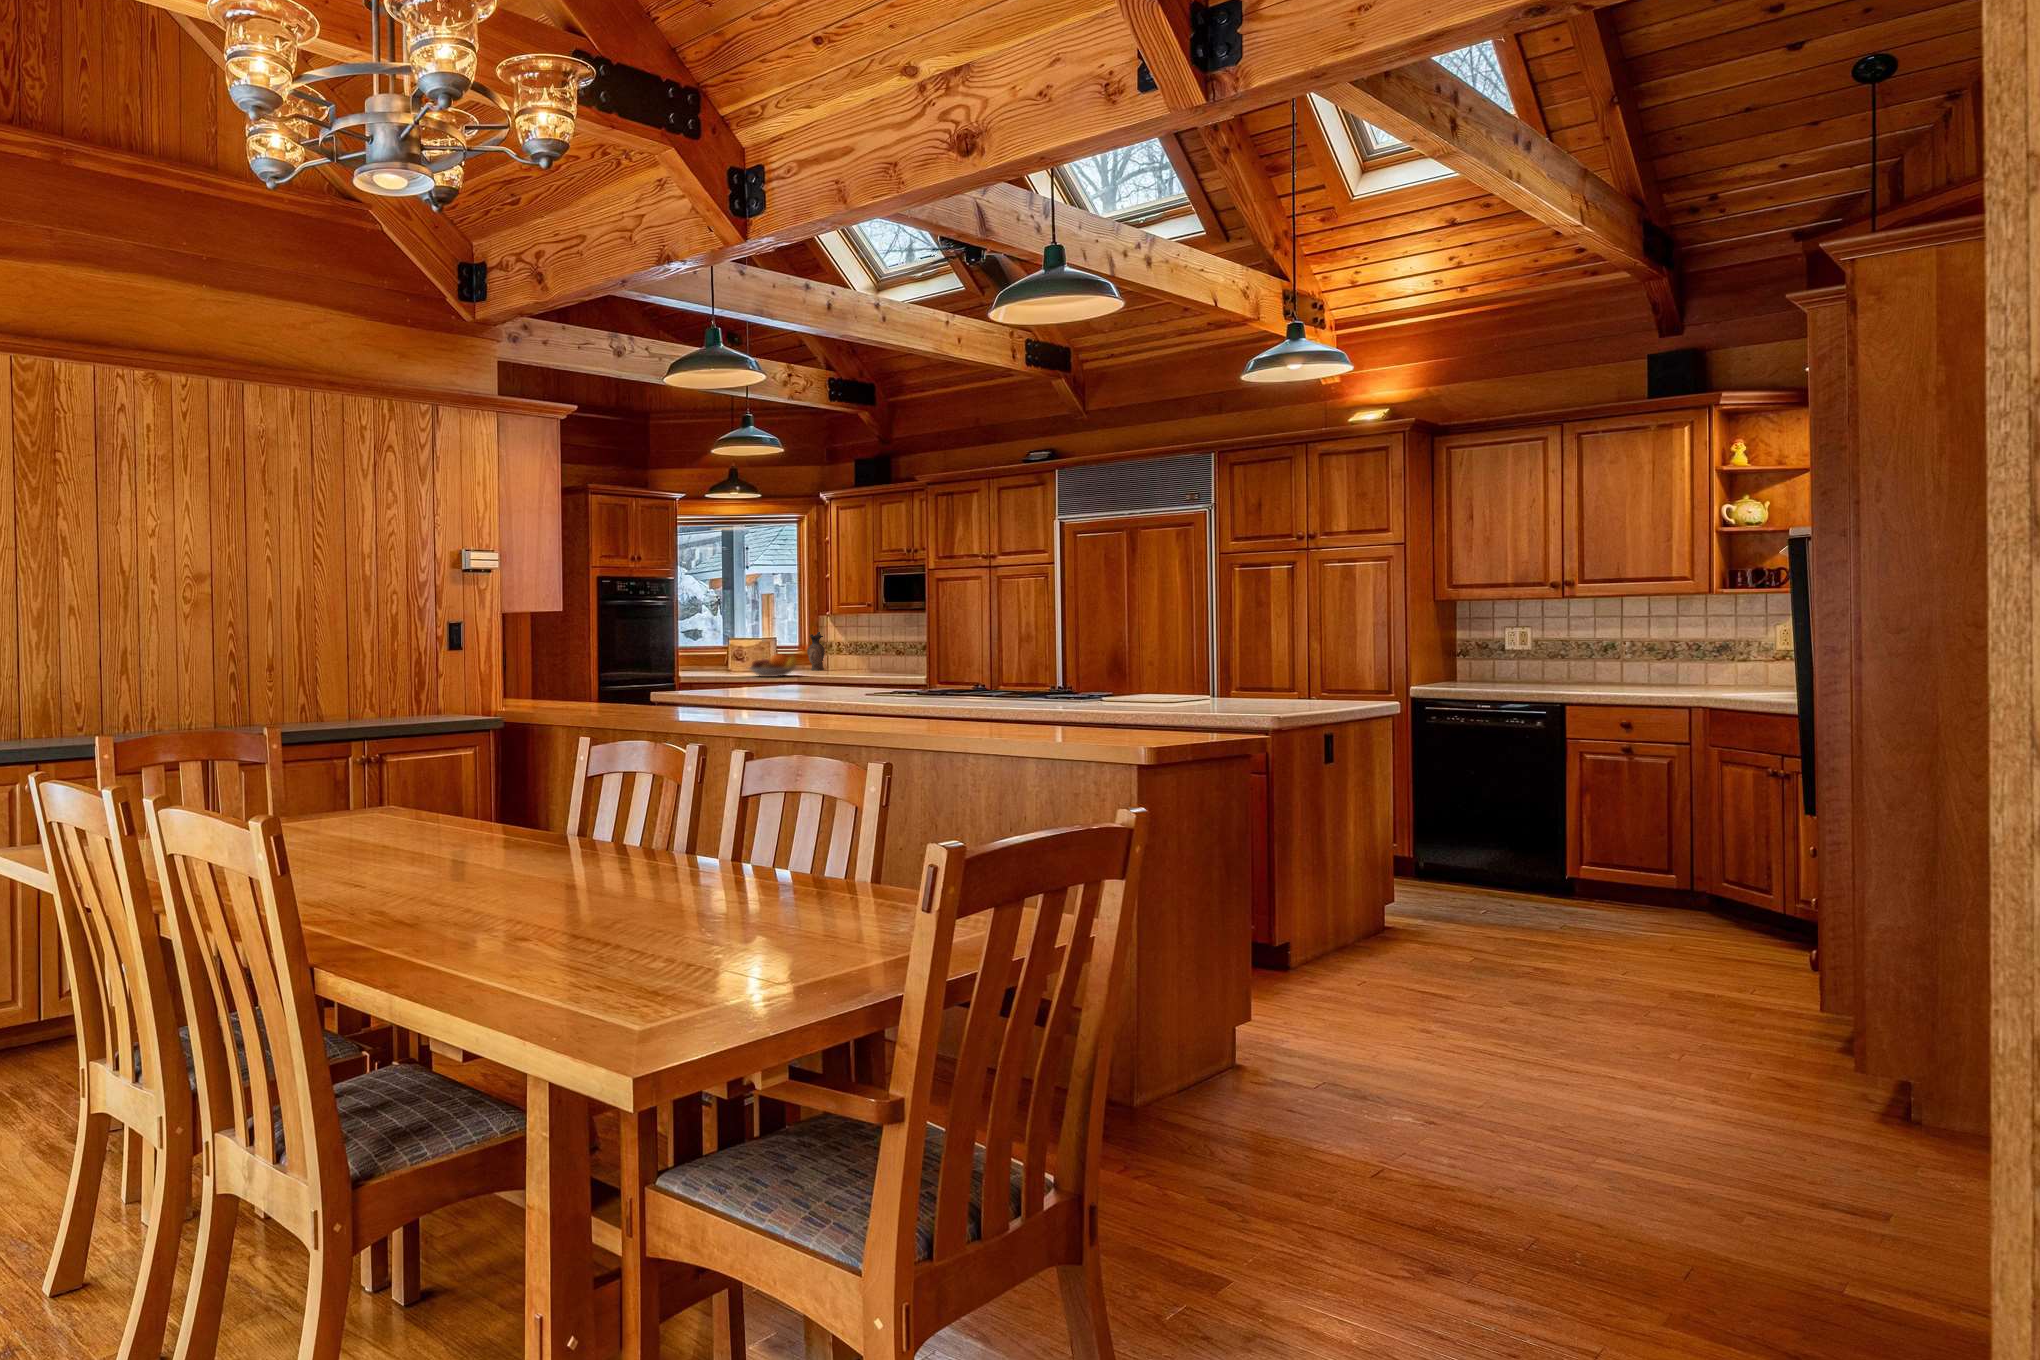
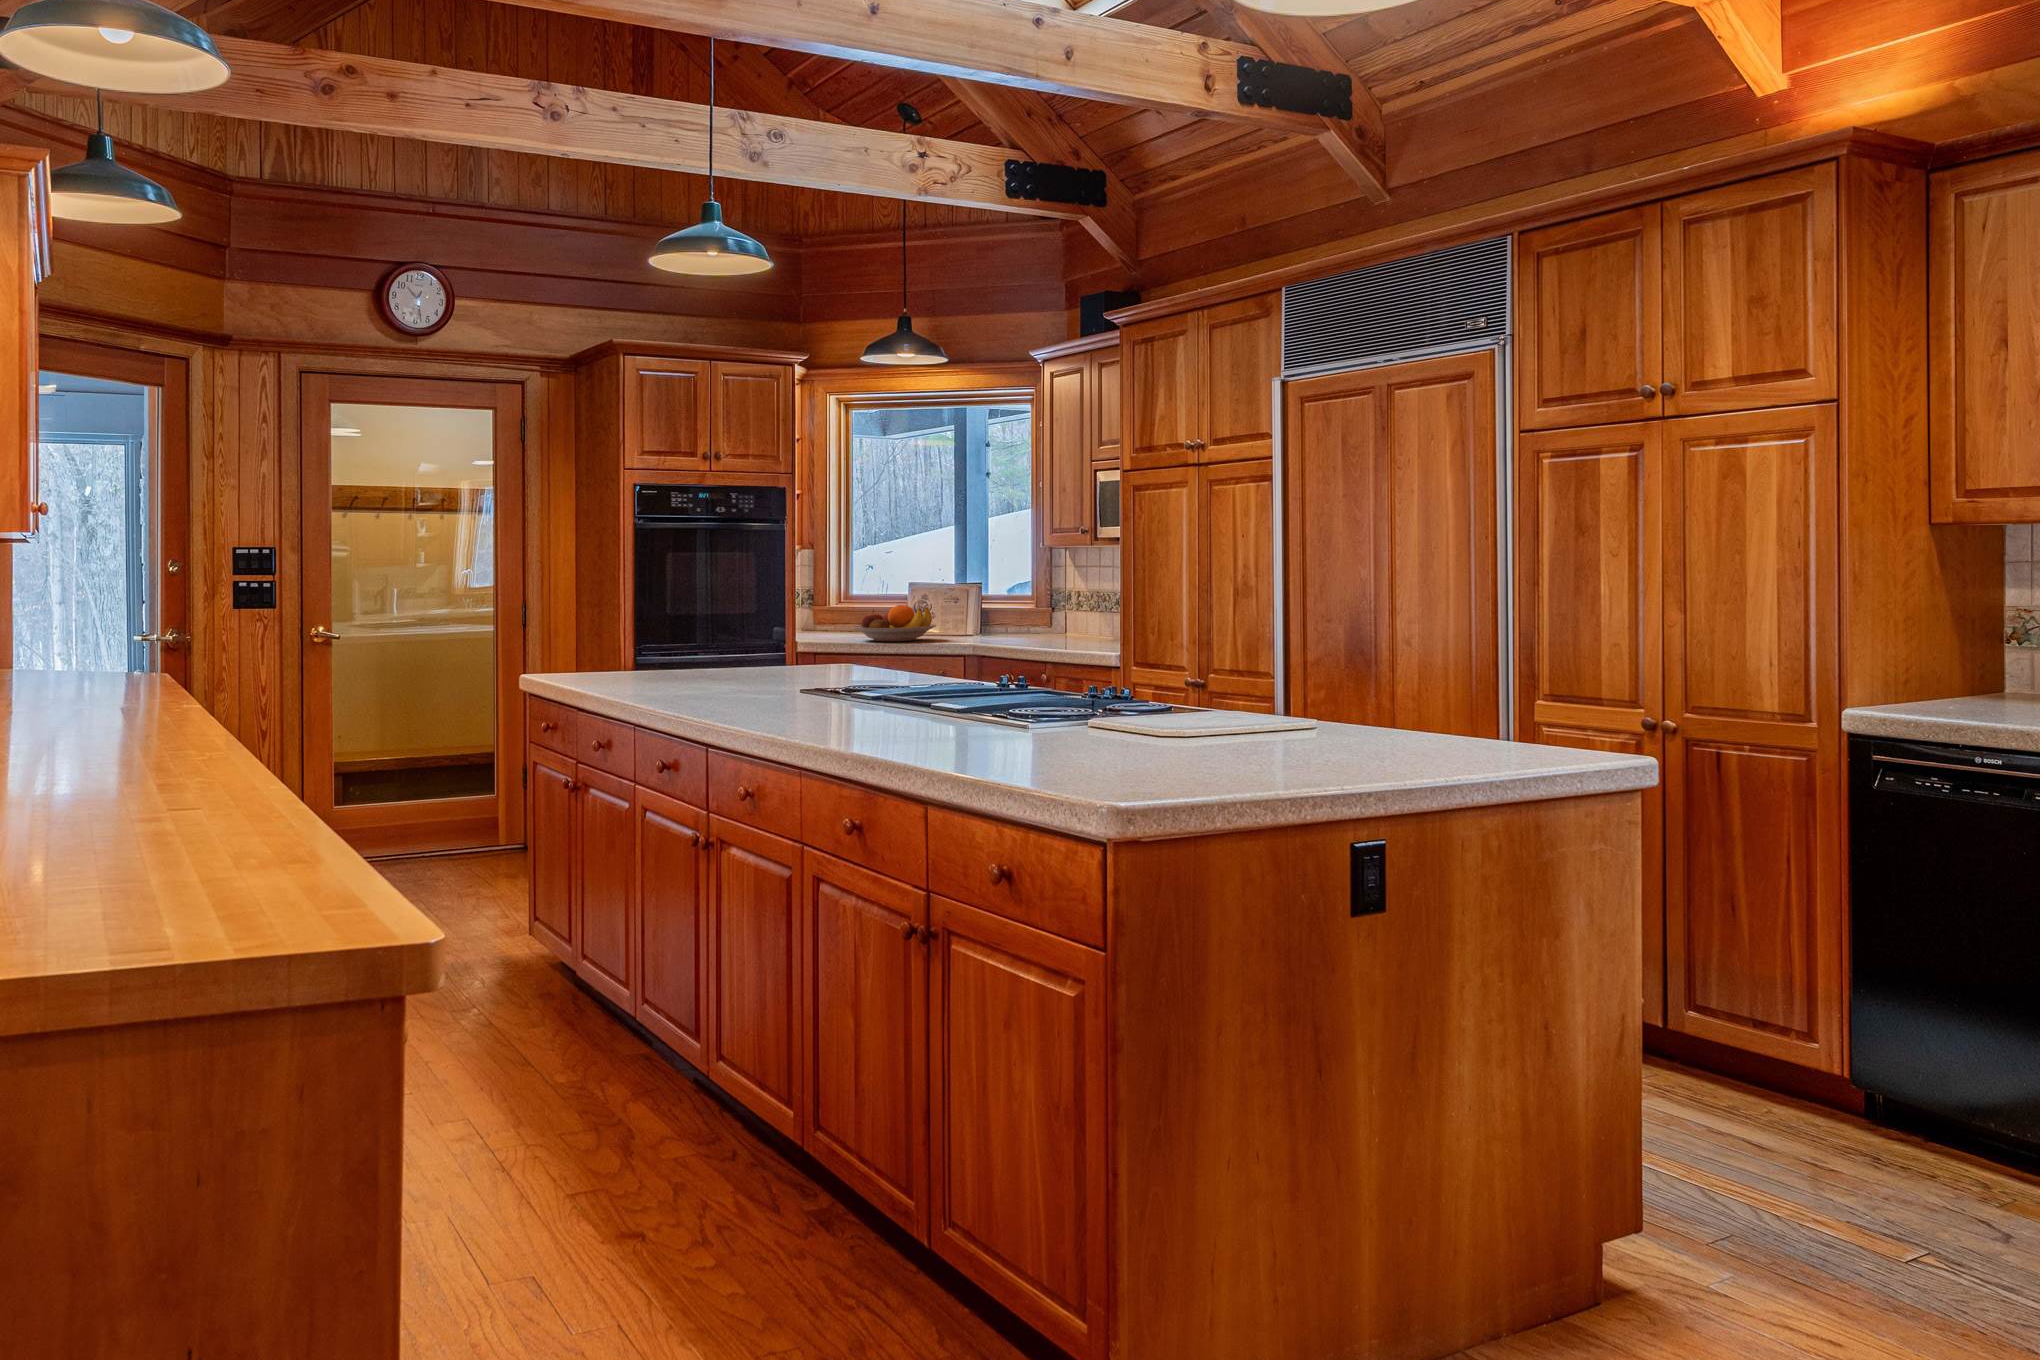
ceramic pitcher: present [807,632,825,670] -> none [1014,565,1045,629]

